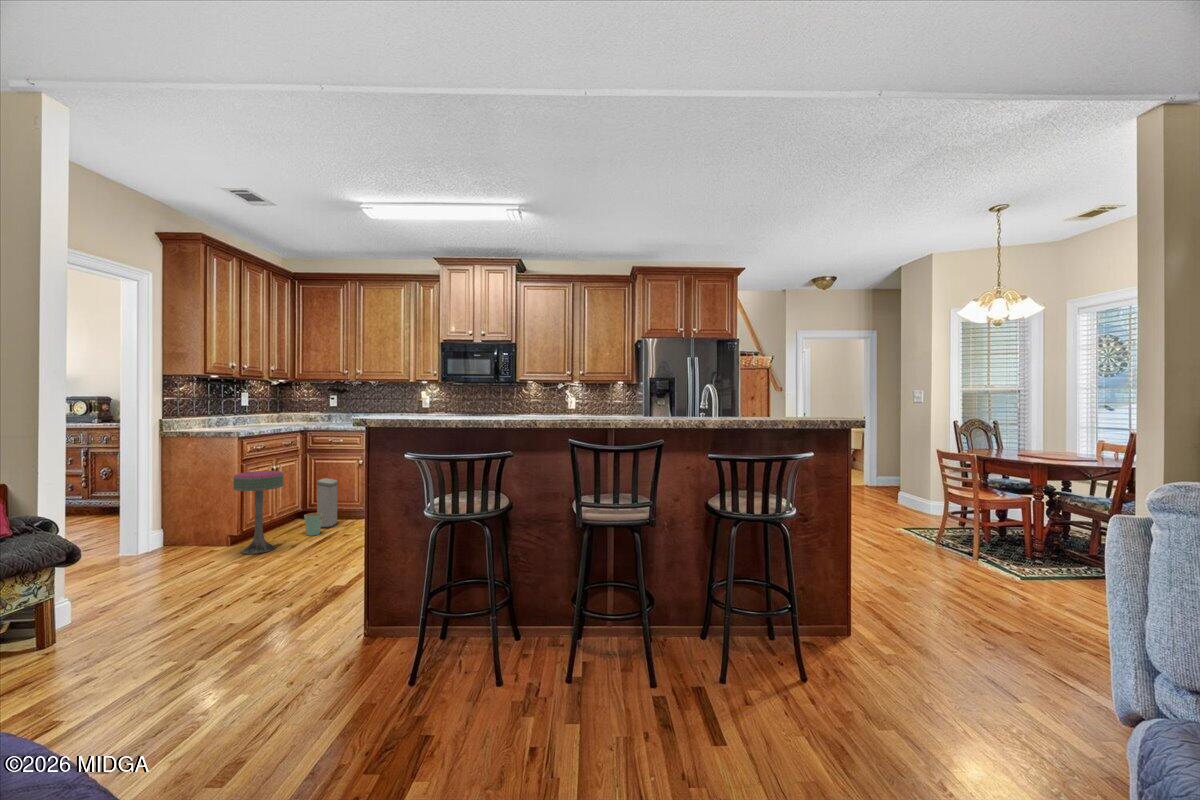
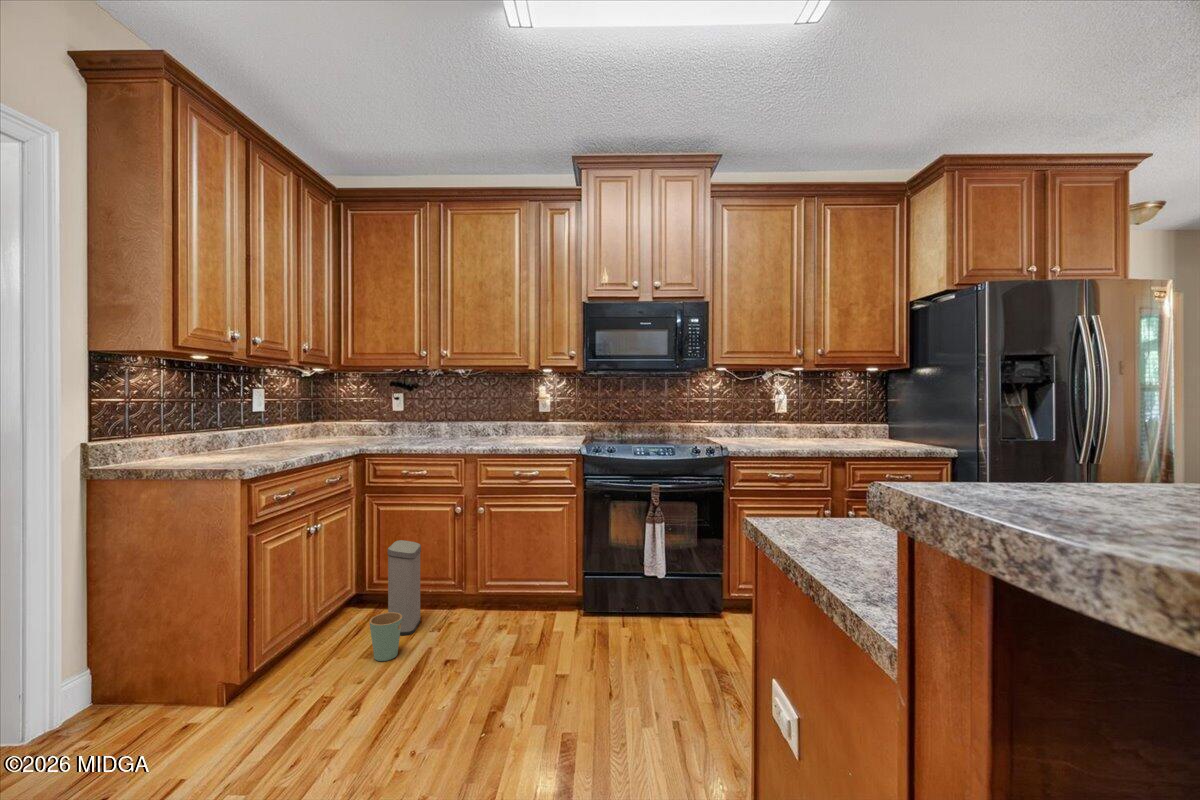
bar stool: present [233,471,284,554] -> none [231,546,335,739]

